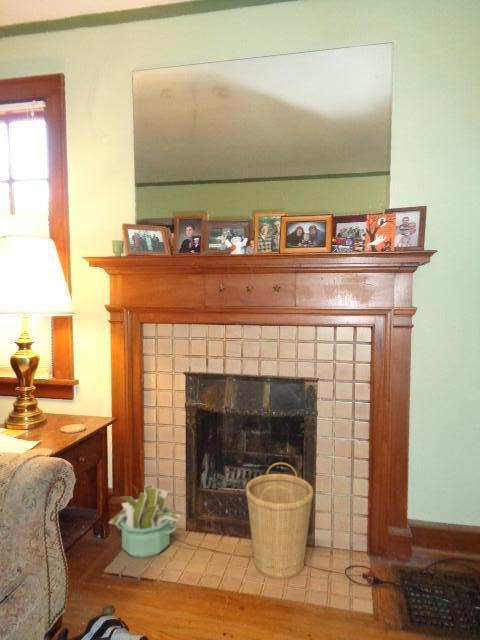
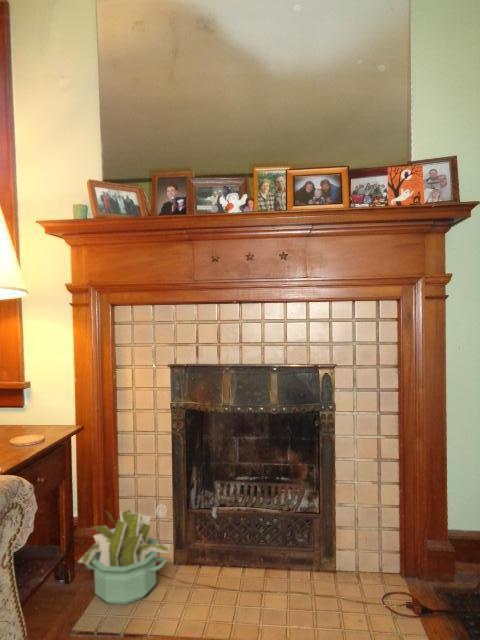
basket: present [246,463,313,580] -> none [254,470,339,618]

